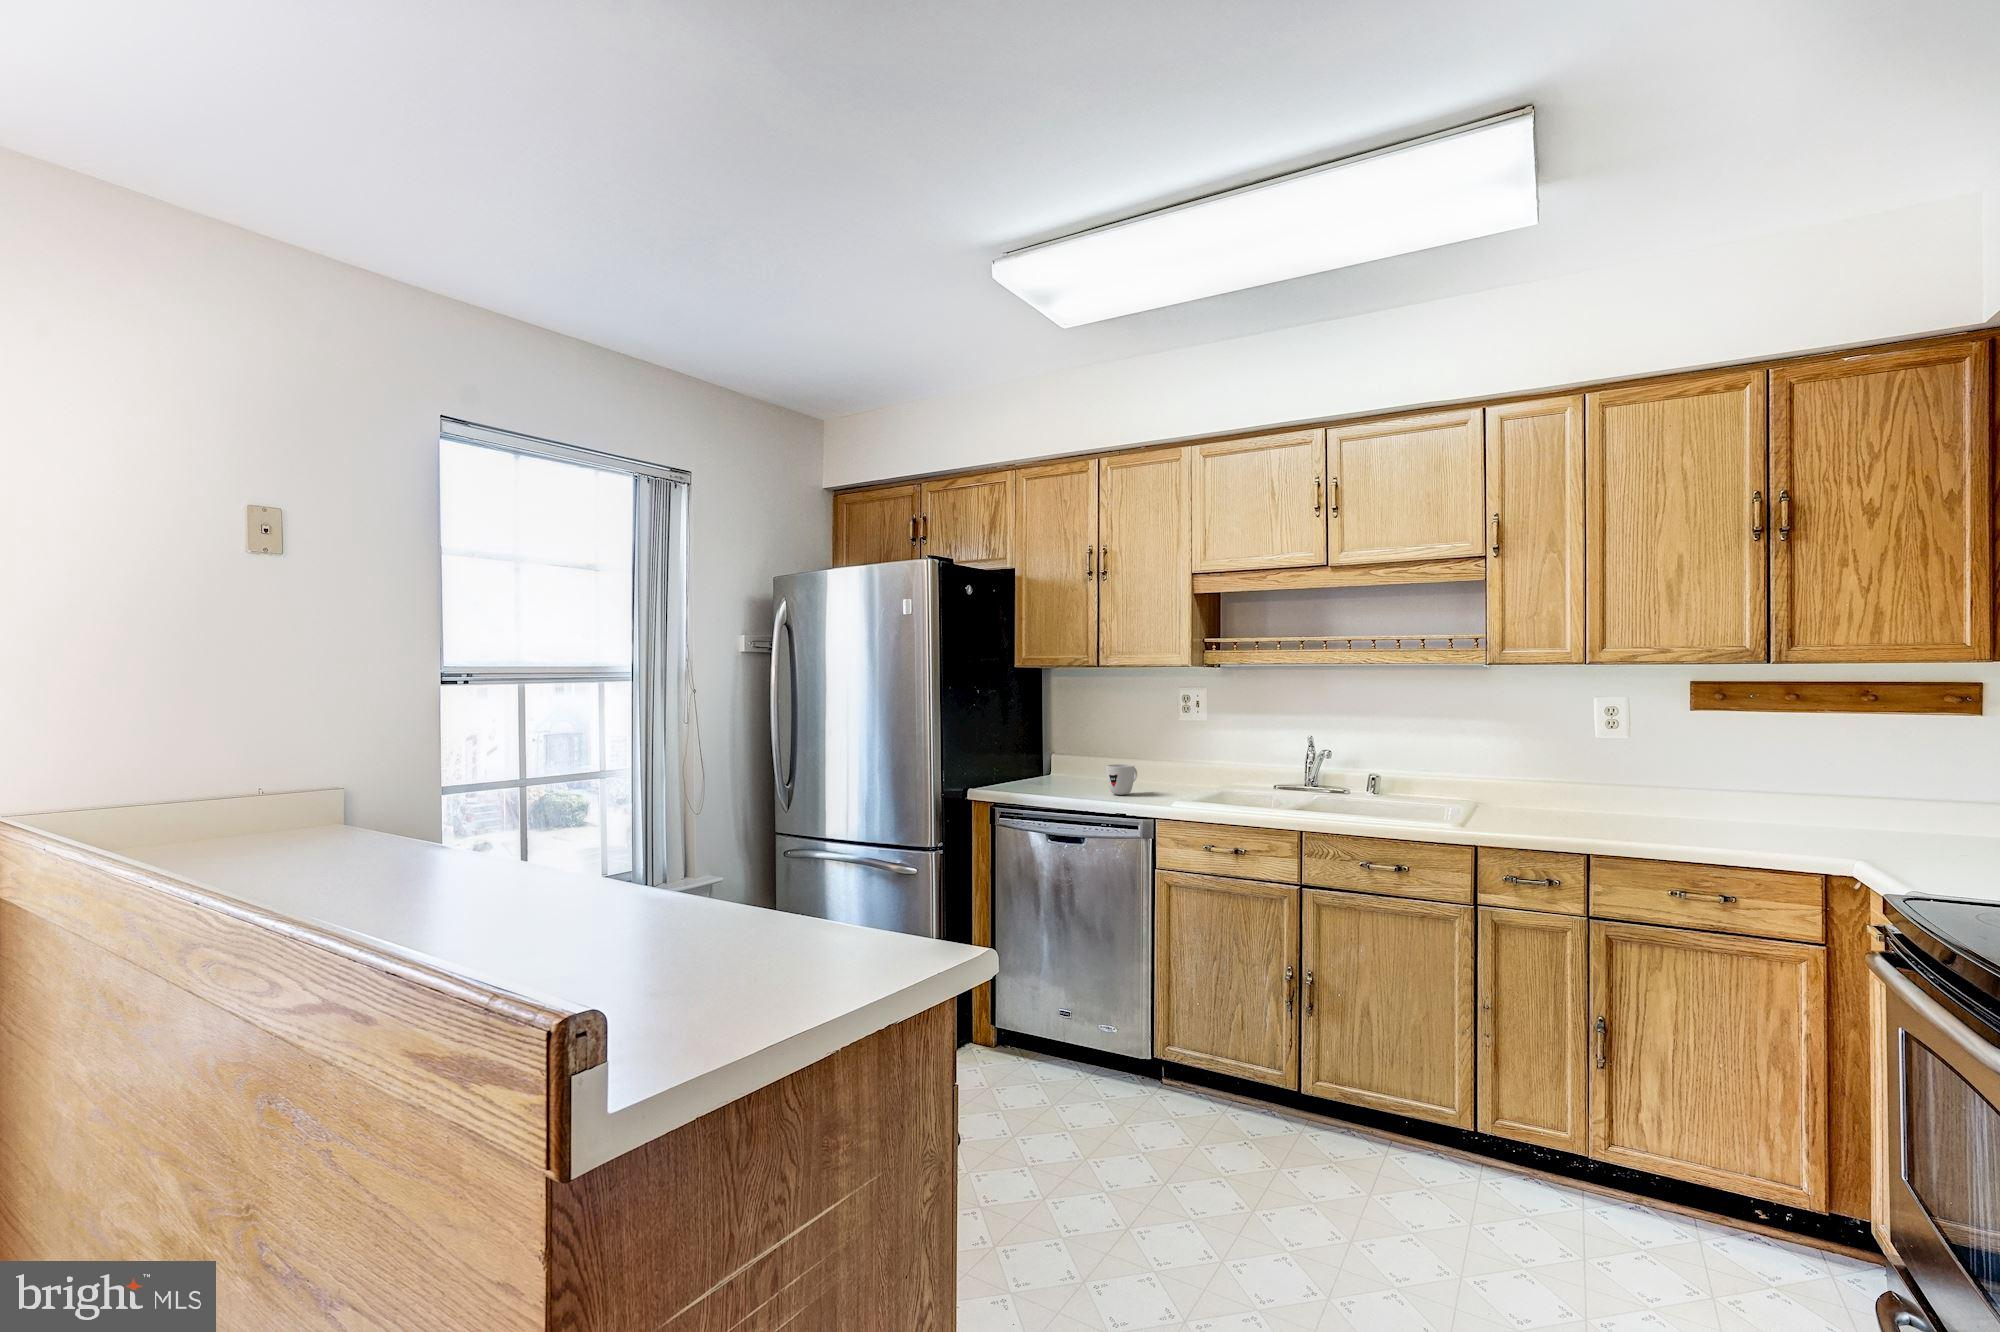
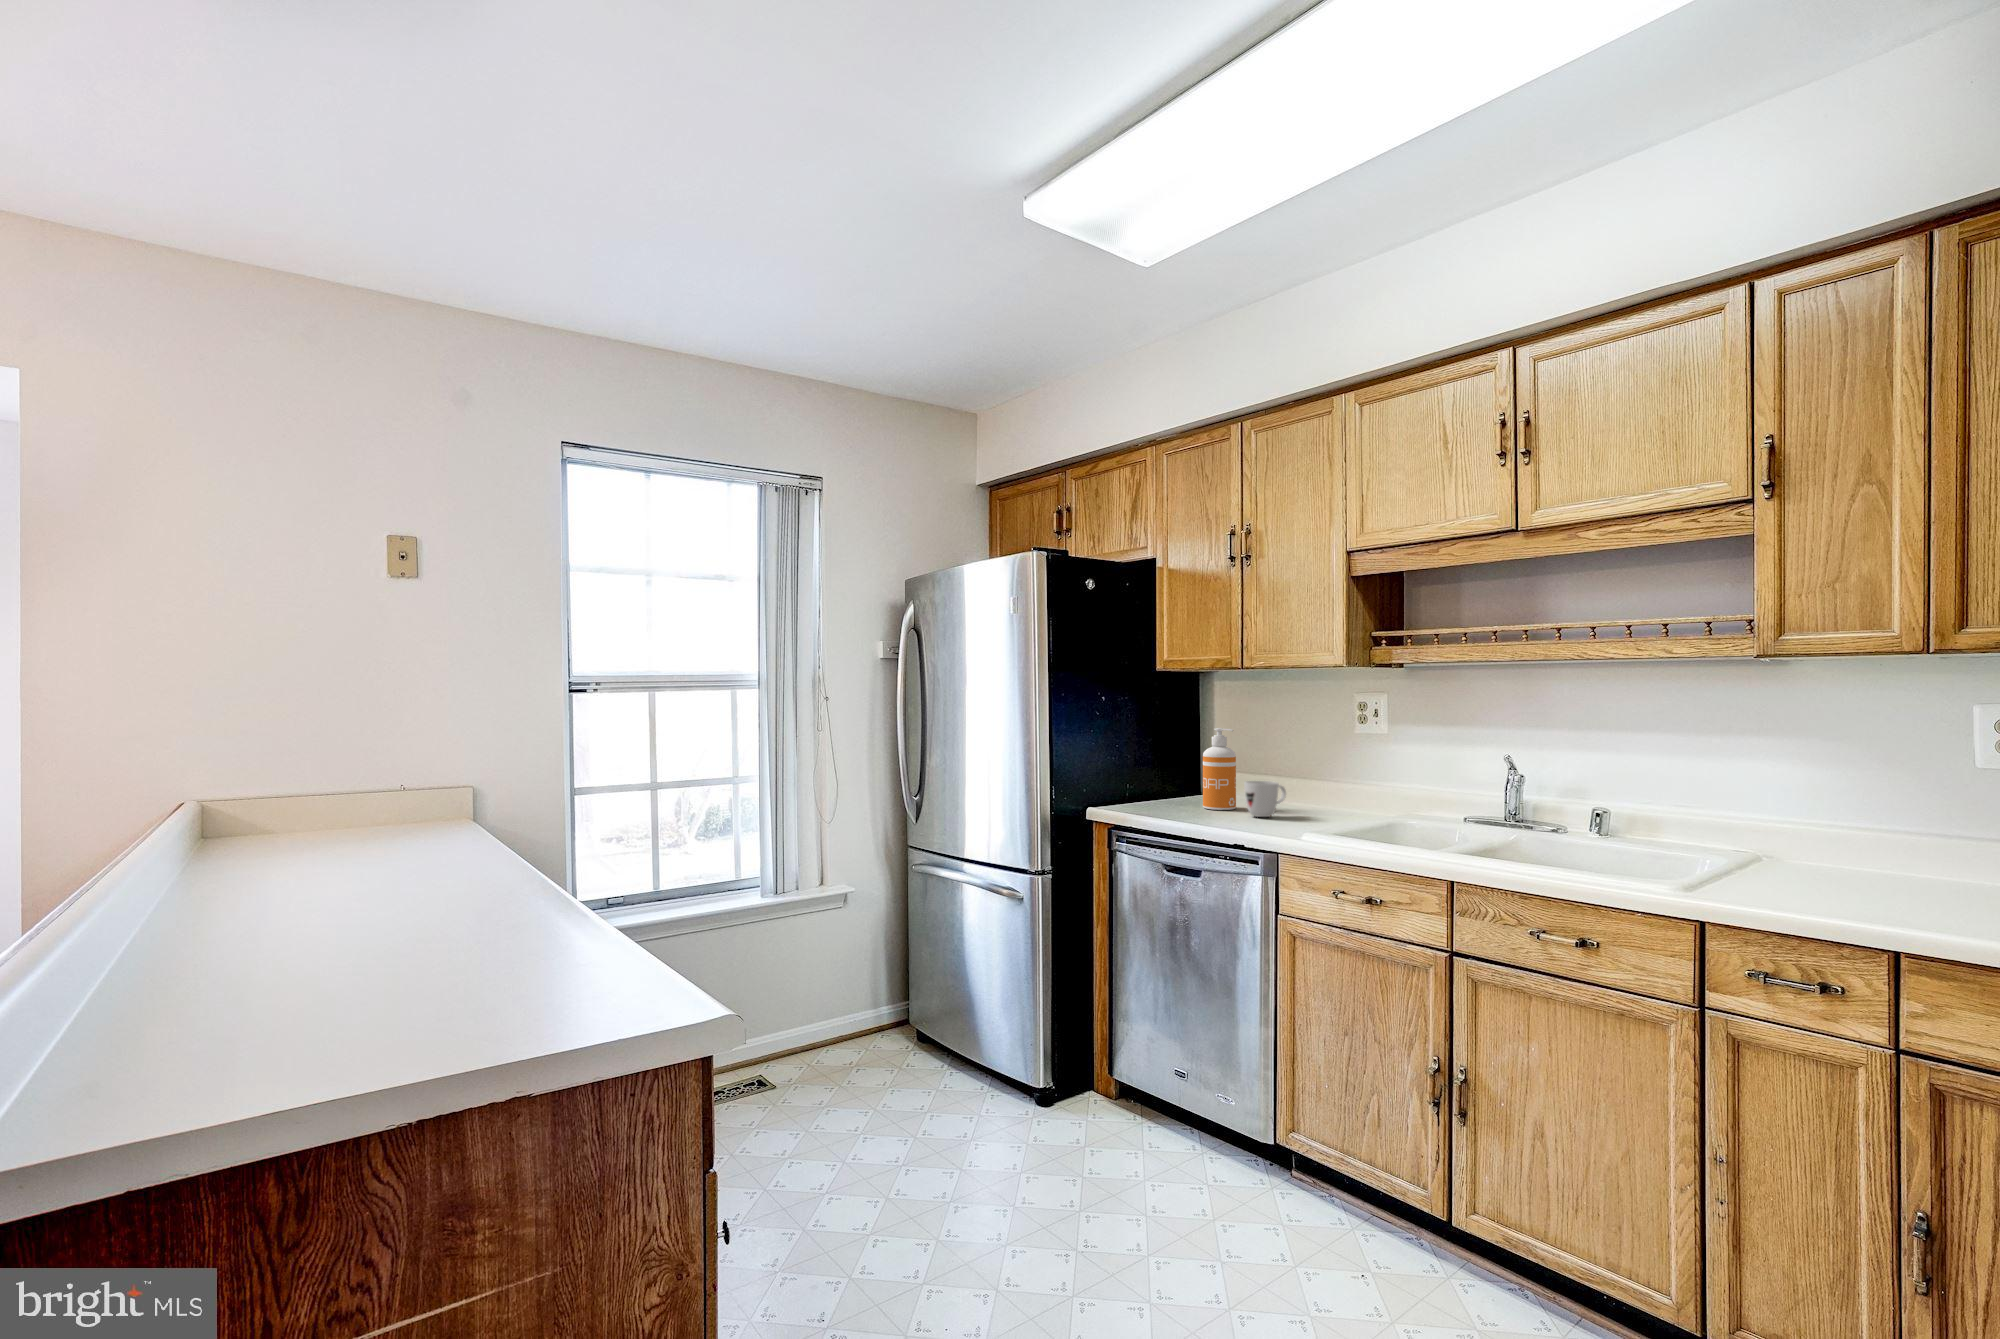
soap dispenser: none [1063,720,1091,791] -> present [1203,728,1236,810]

